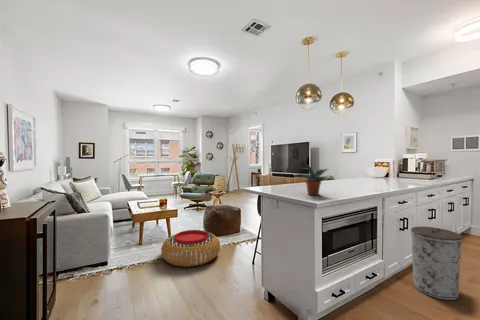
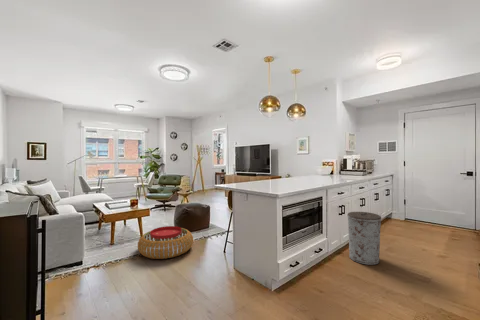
potted plant: present [299,165,333,195] -> none [261,164,292,189]

